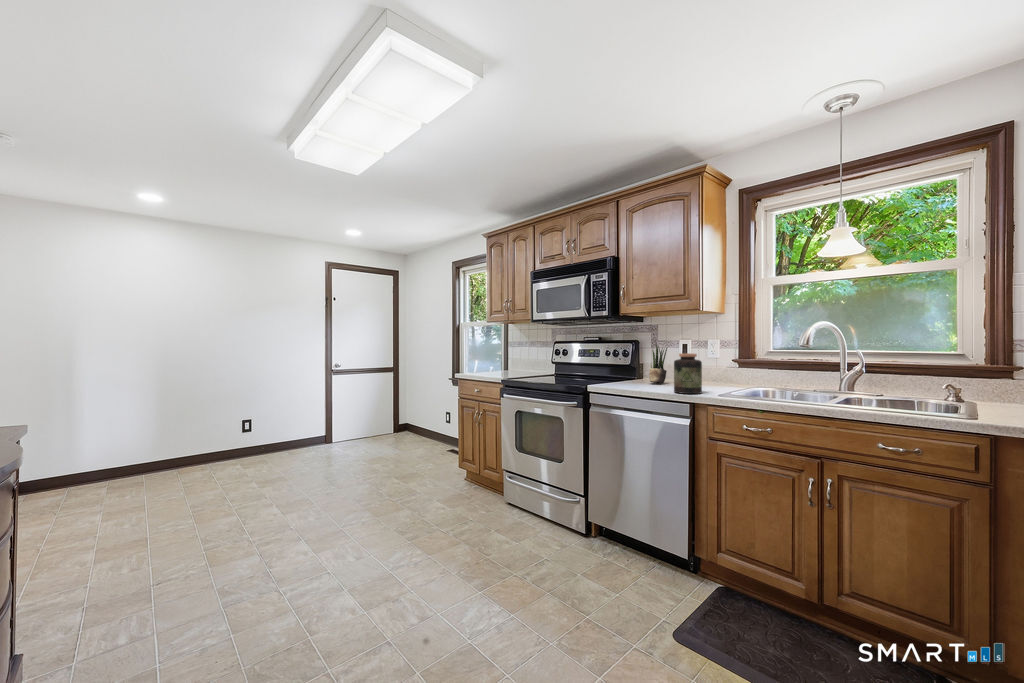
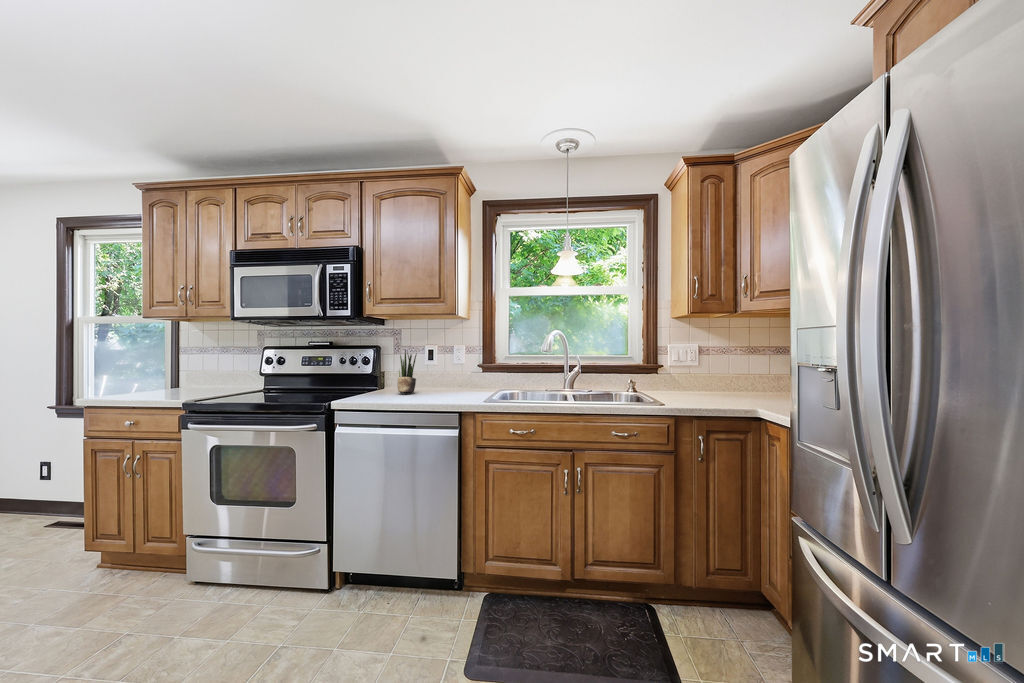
jar: present [674,353,702,394] -> none [437,360,464,402]

